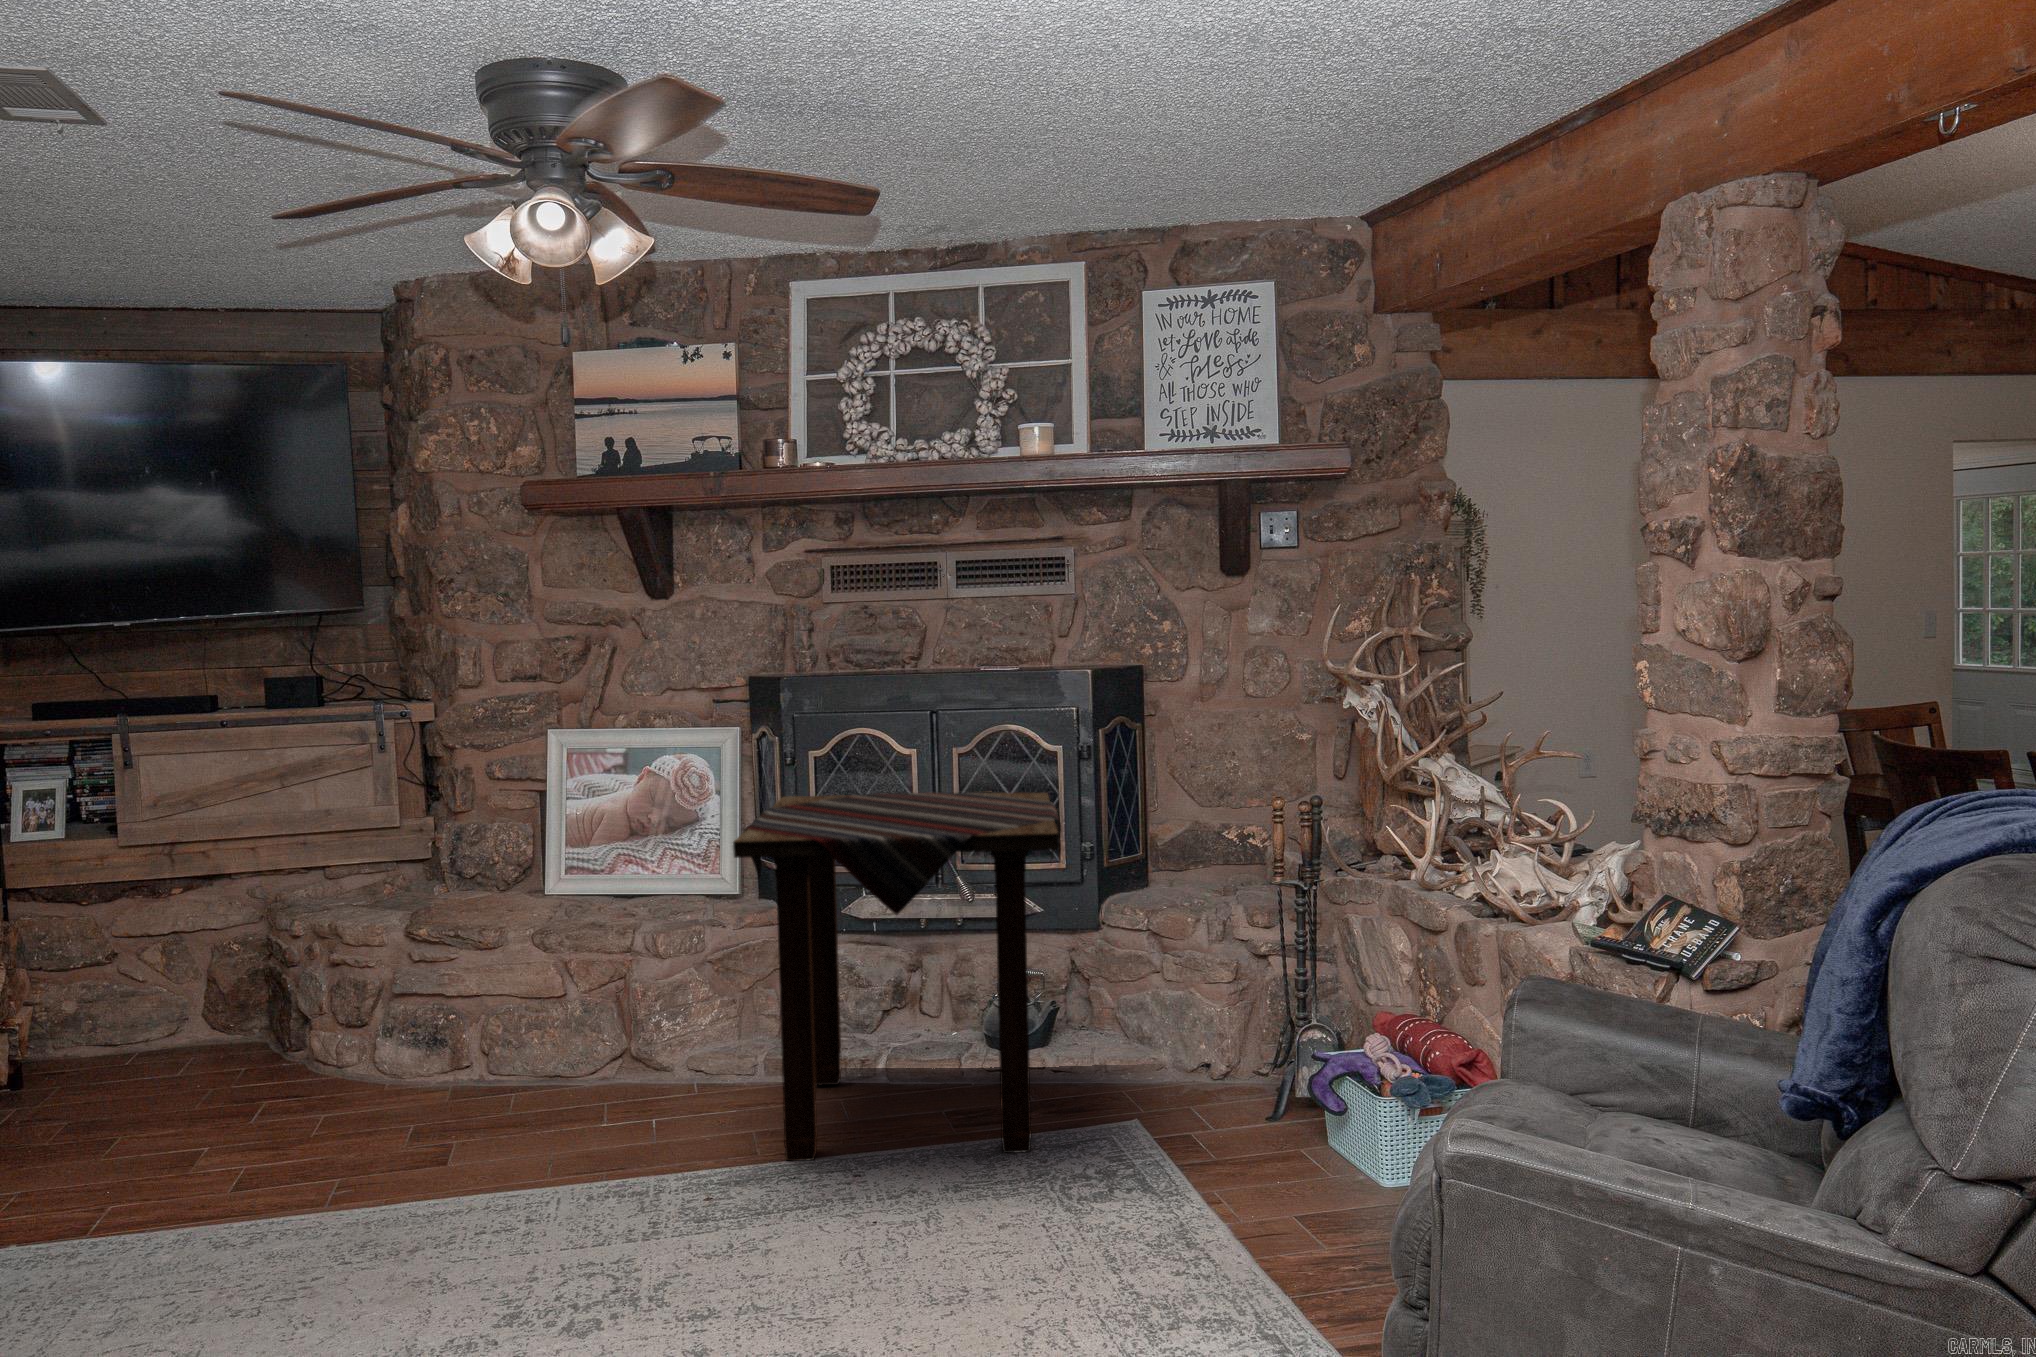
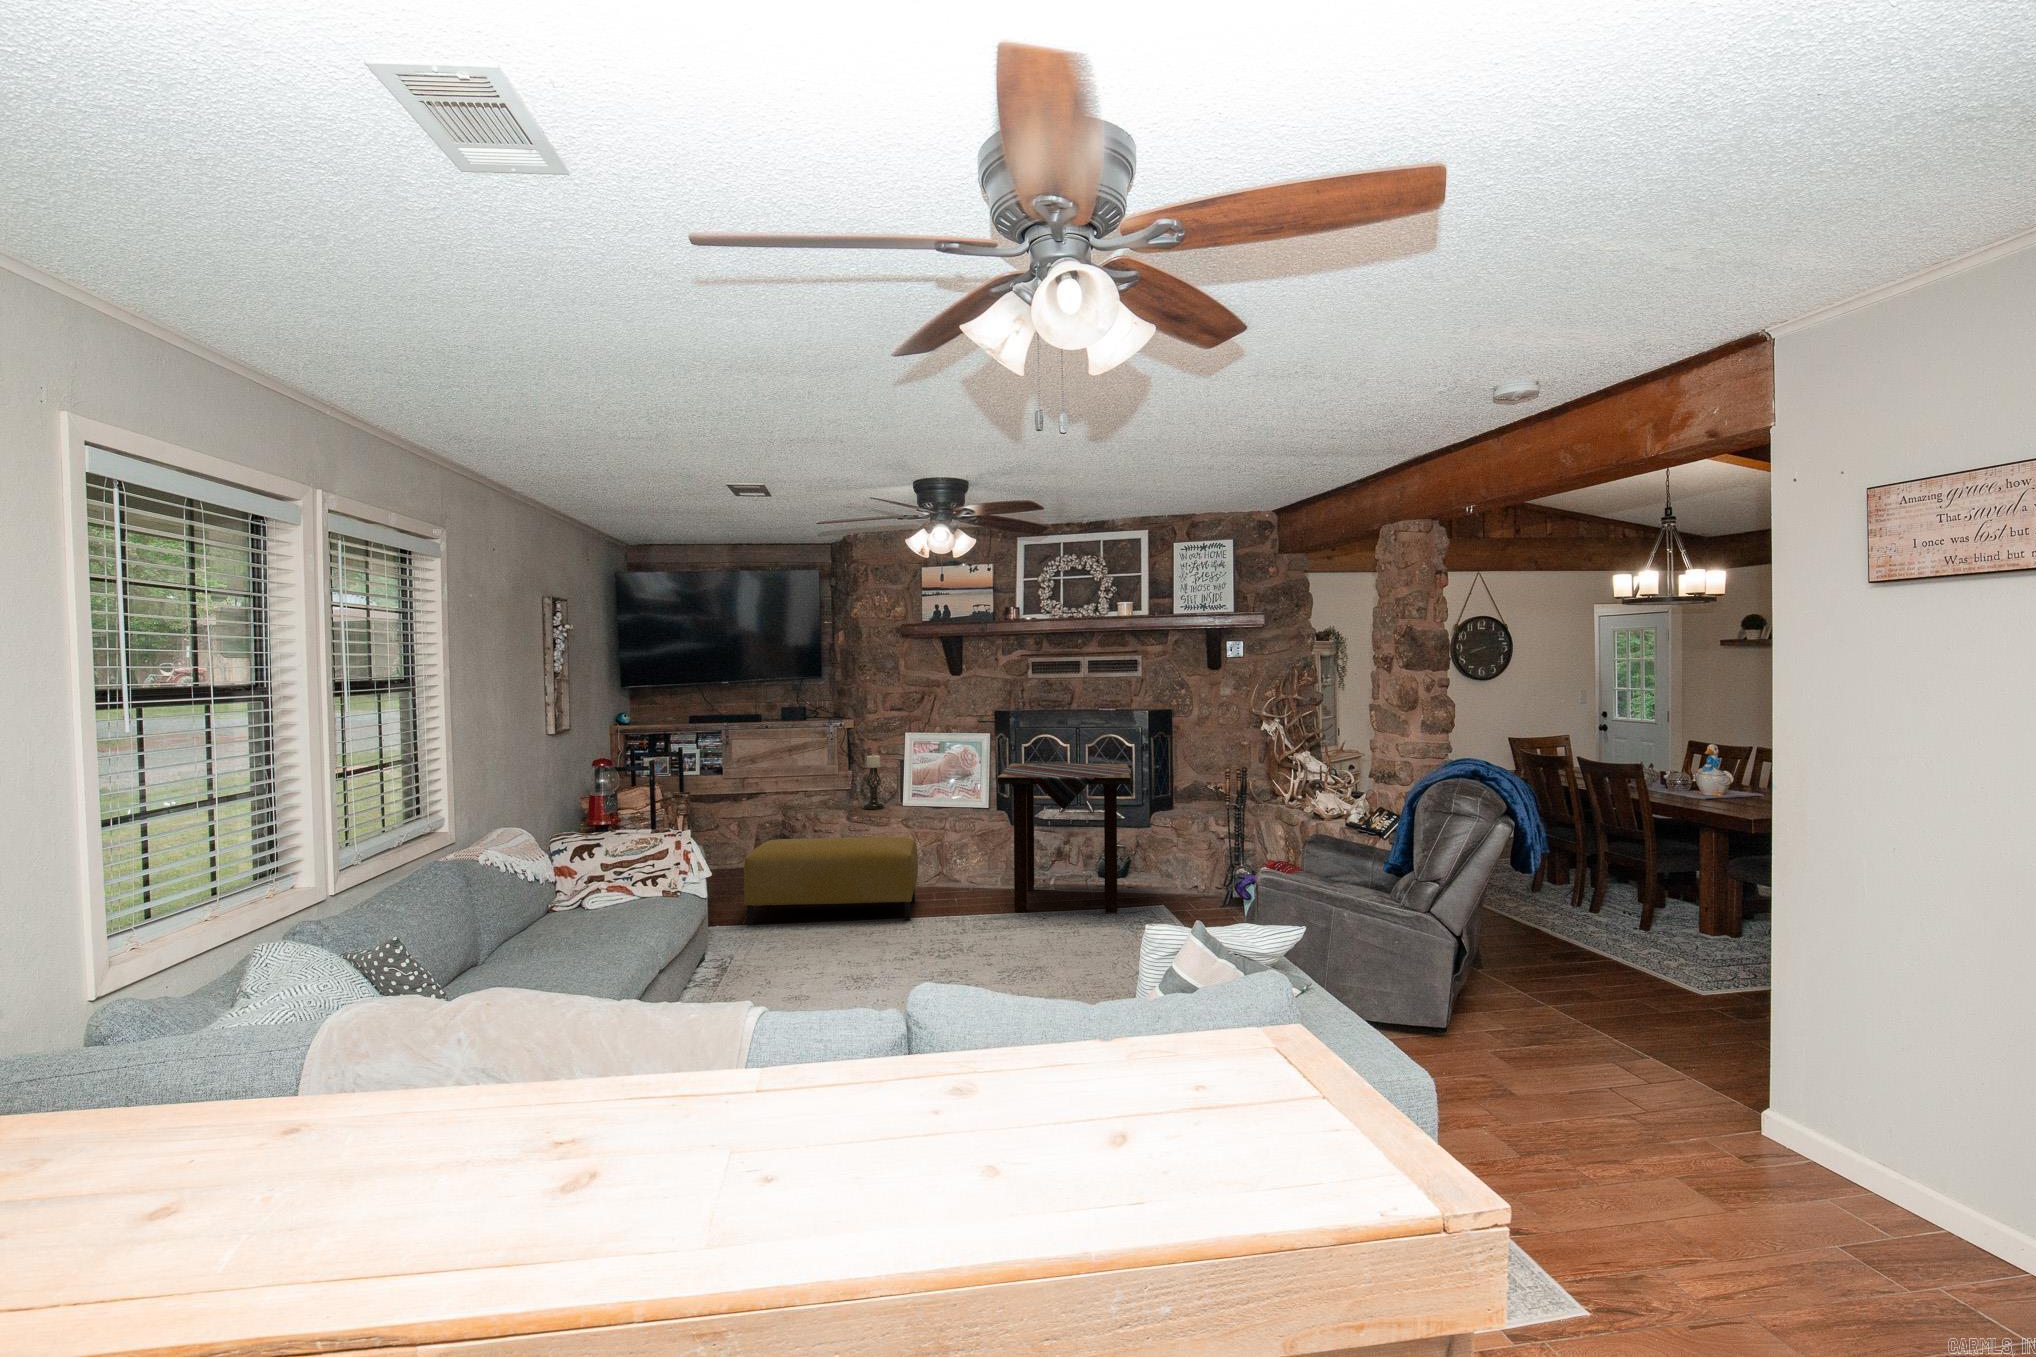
candle holder: none [447,781,503,907] -> present [862,754,885,809]
ottoman: none [63,987,554,1247] -> present [744,837,918,925]

